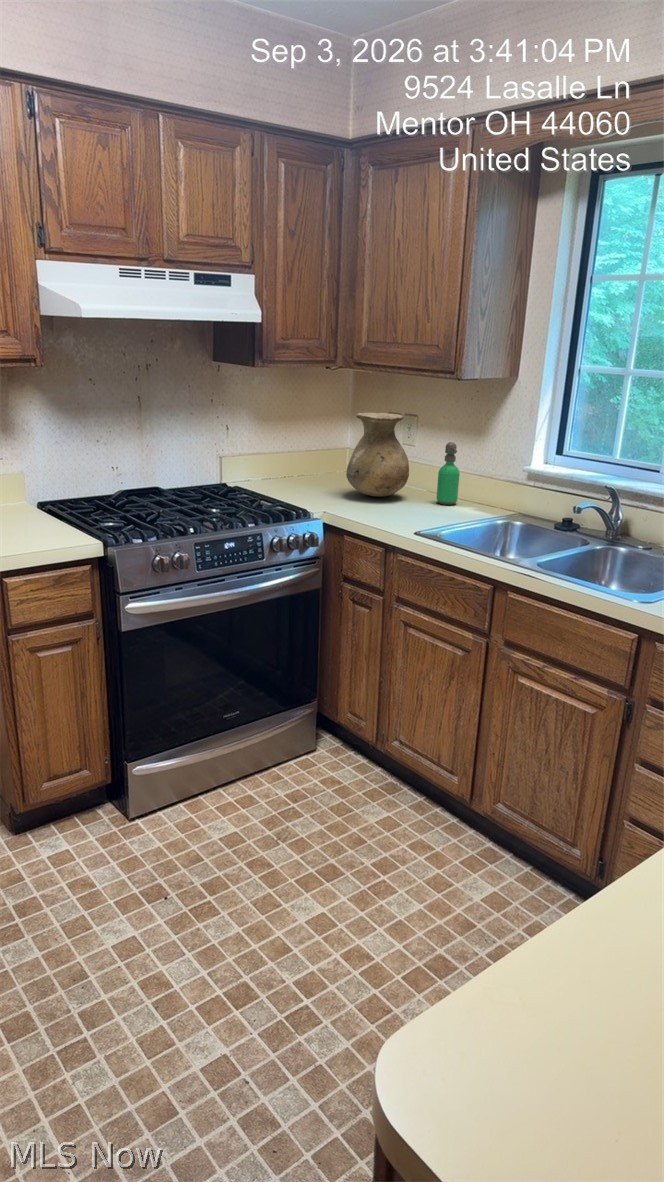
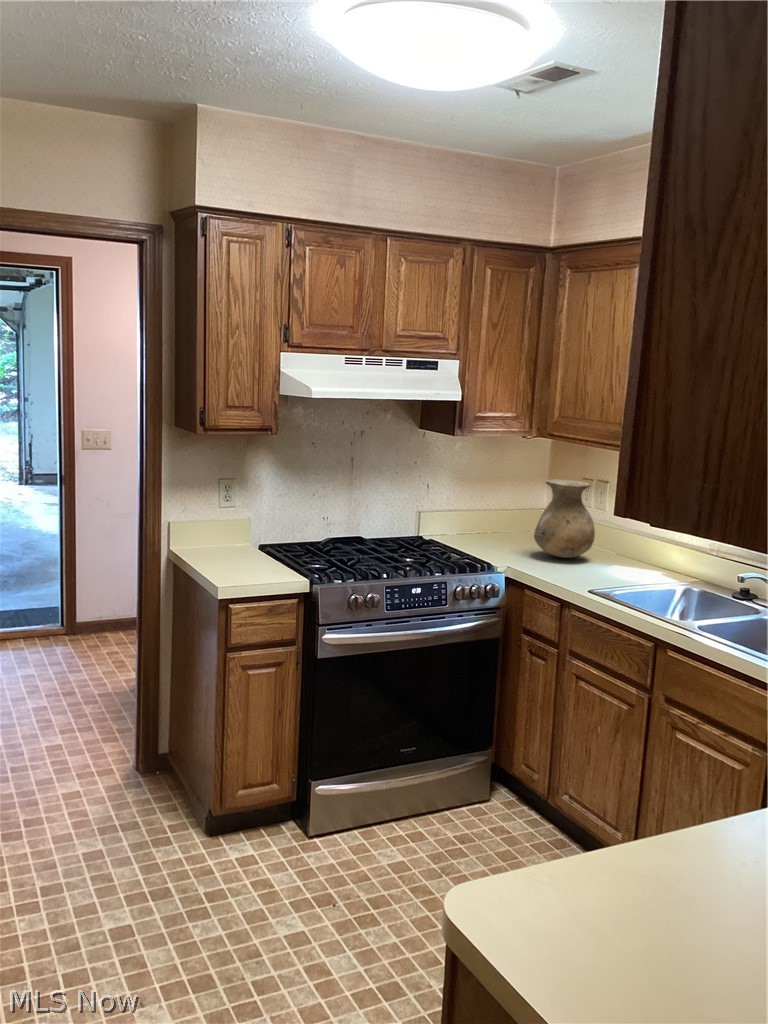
soap dispenser: present [437,442,460,505] -> none [620,510,643,569]

